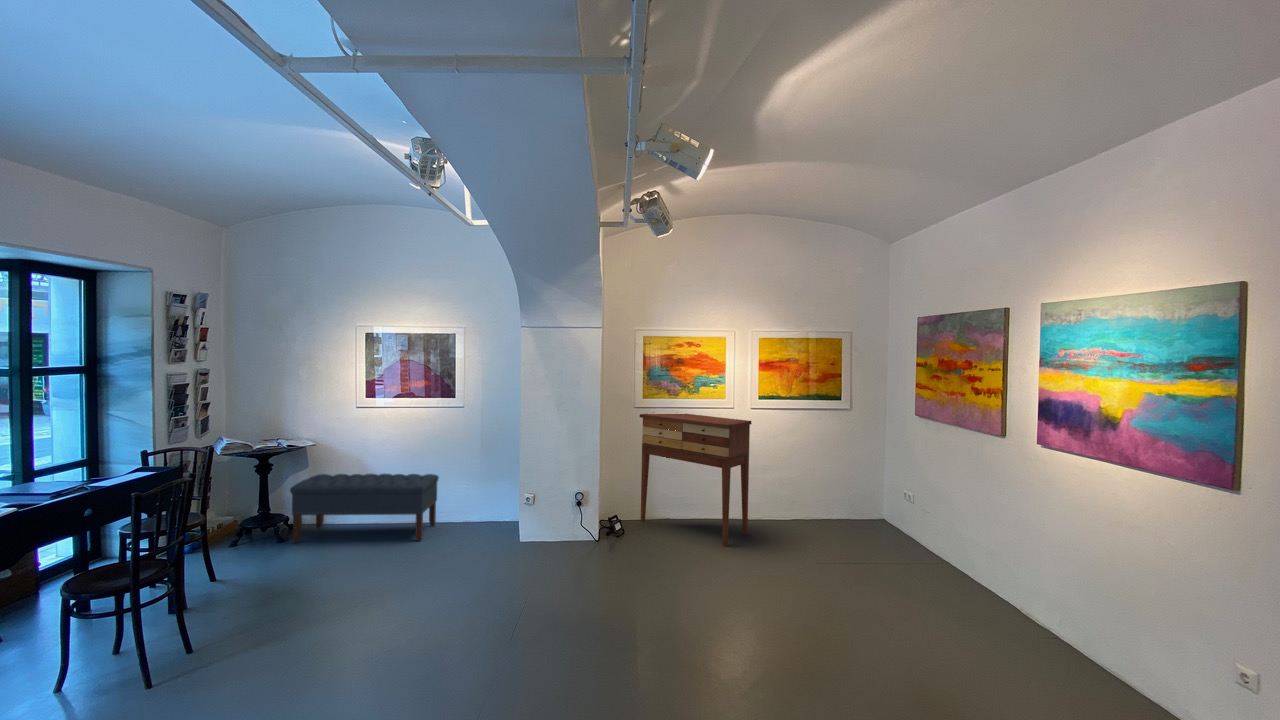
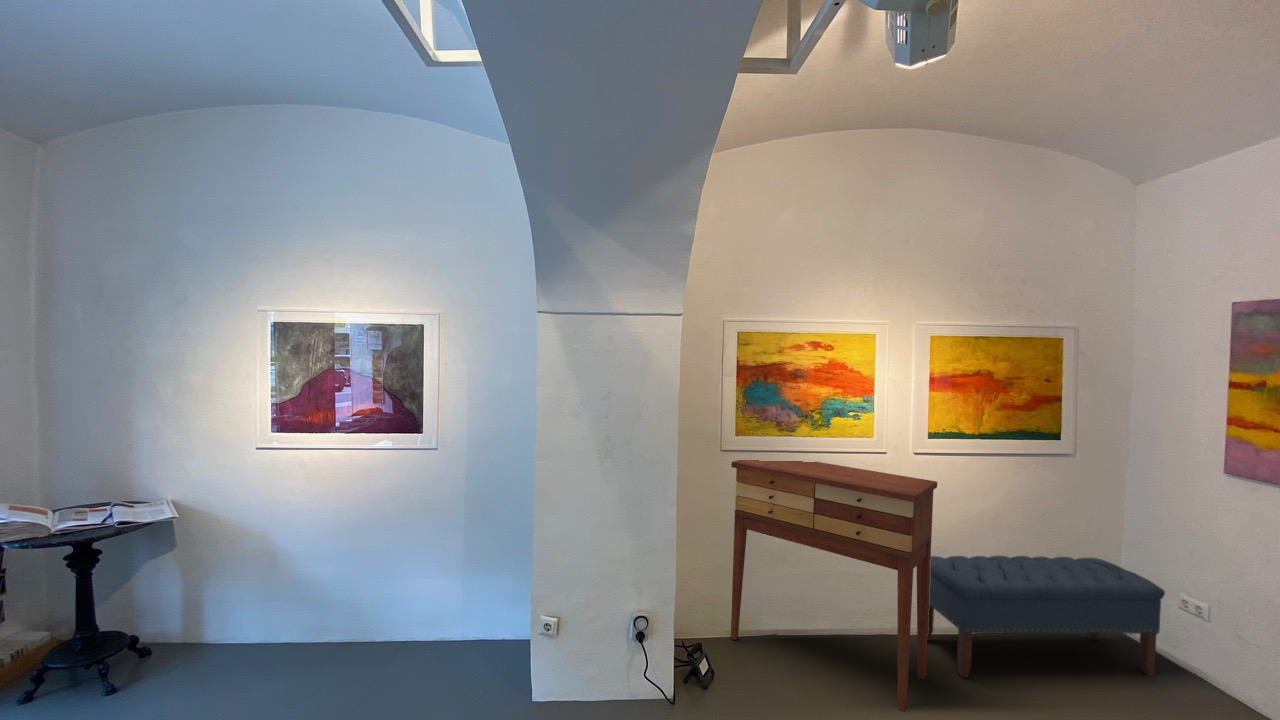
bench: present [290,474,439,543] -> present [927,556,1165,677]

